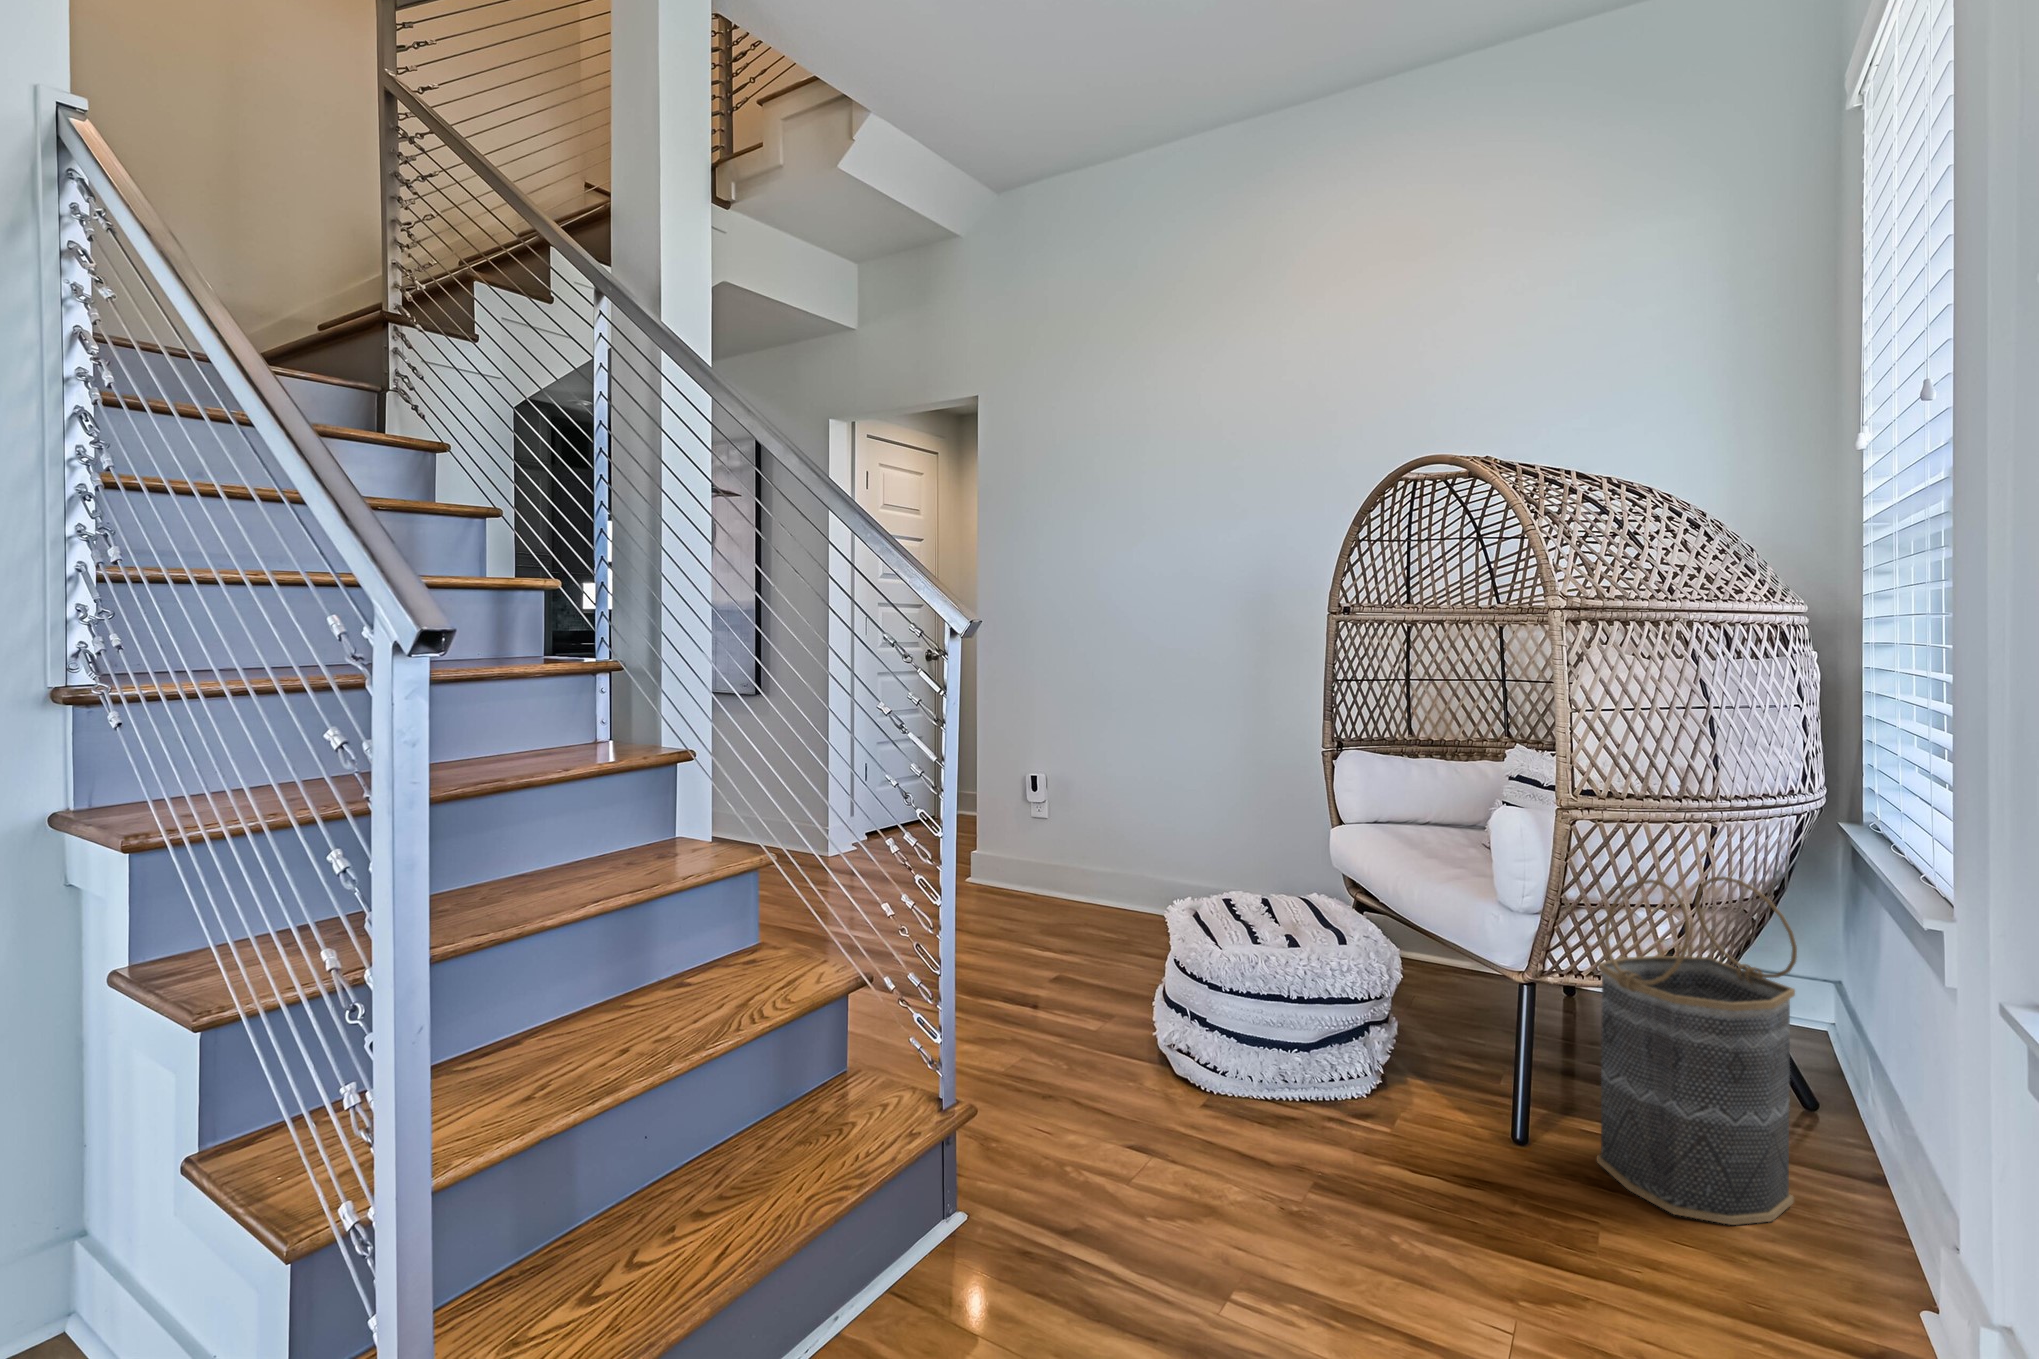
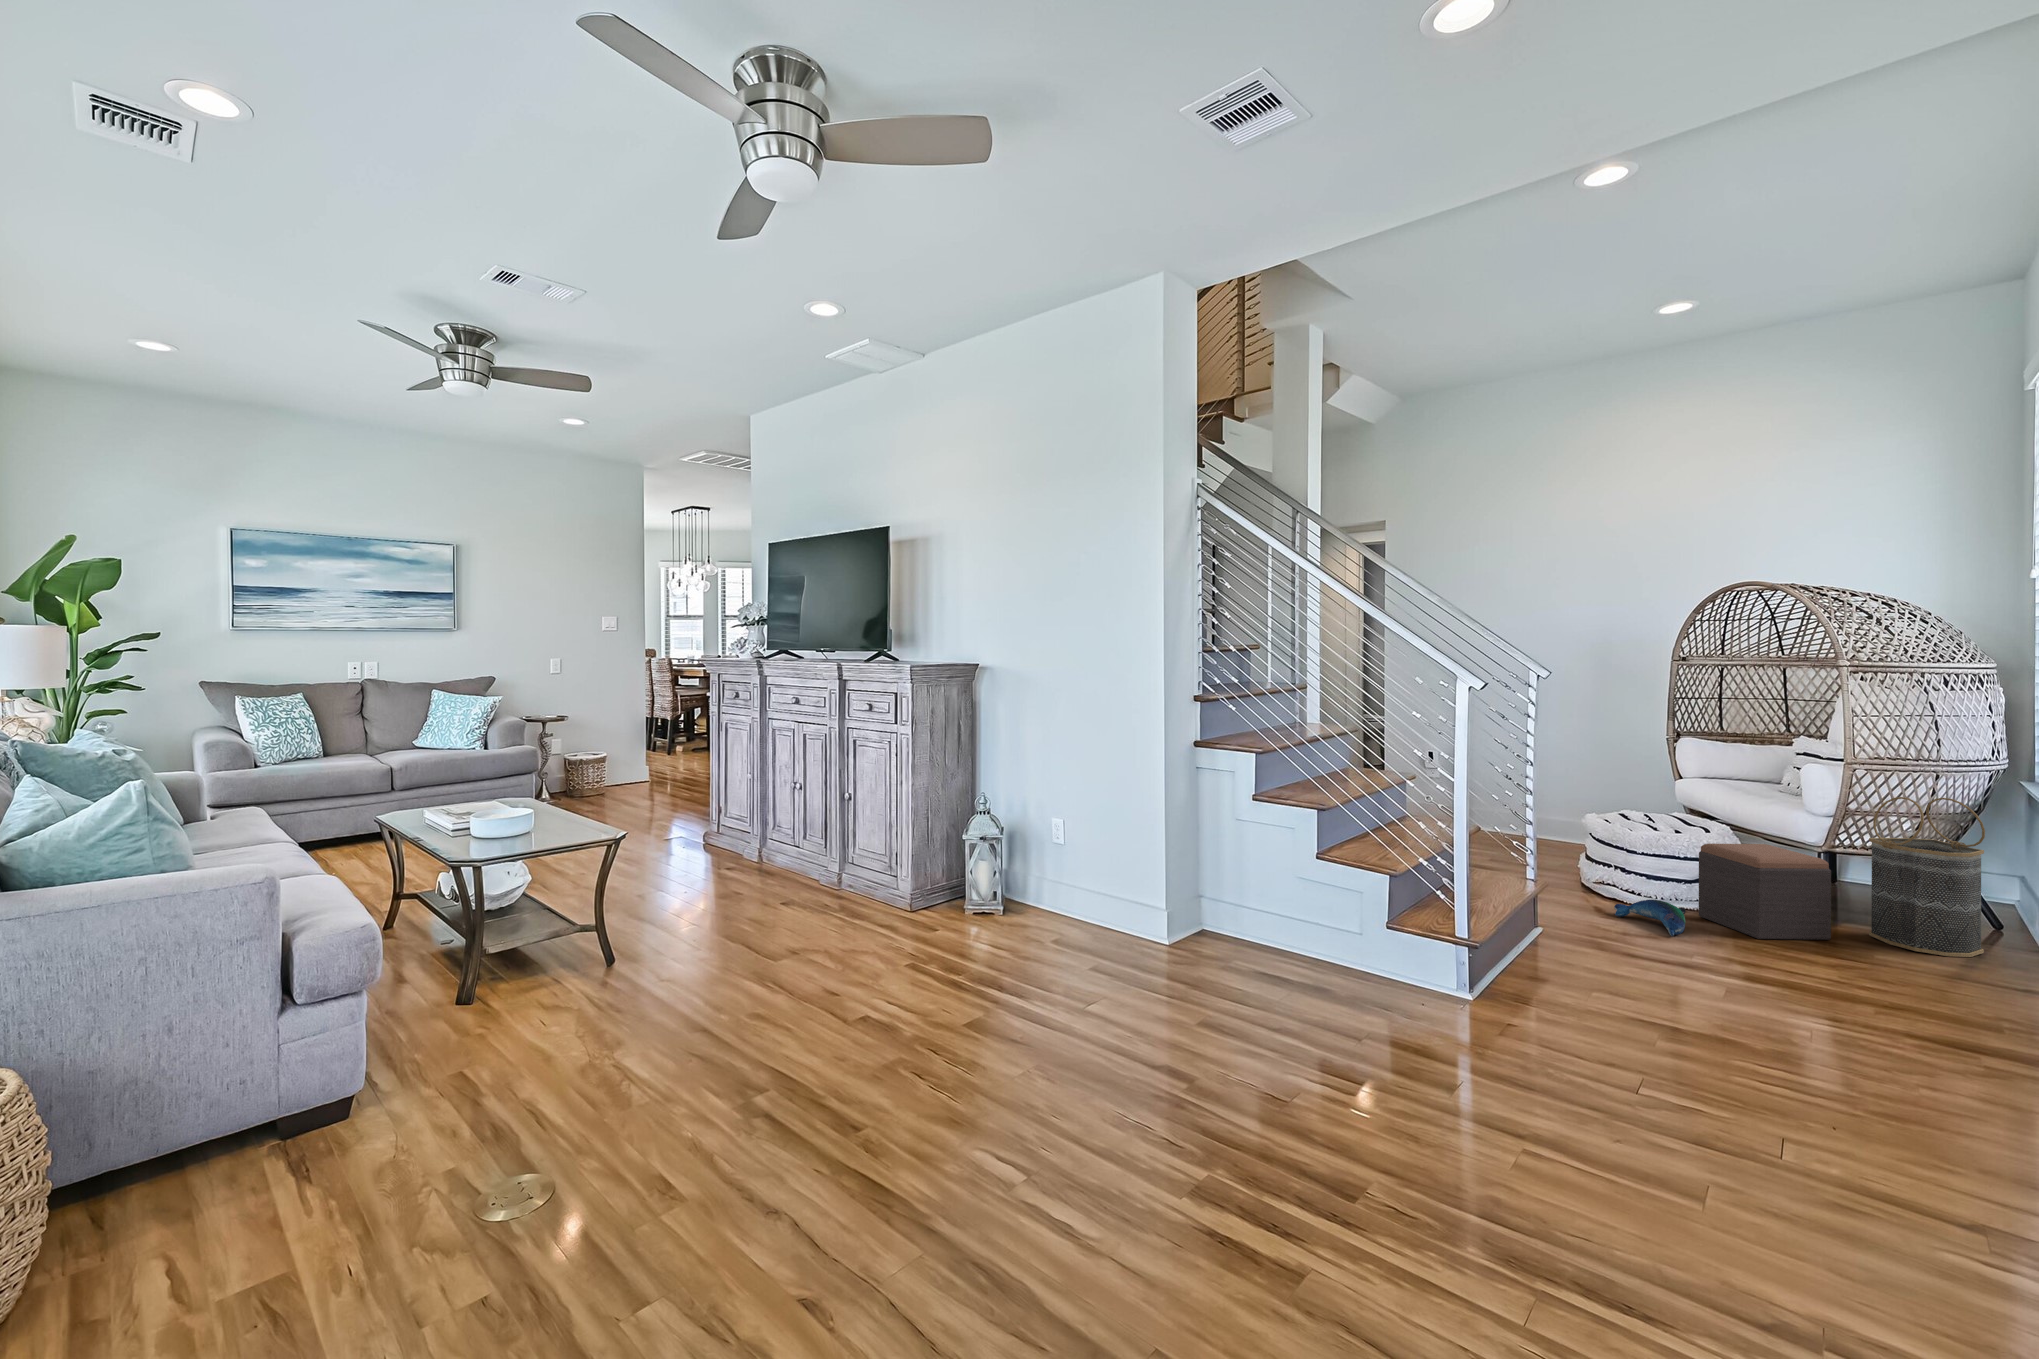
footstool: none [1307,973,1527,1205] -> present [1699,843,1831,940]
plush toy: none [1143,1113,1261,1220] -> present [1614,900,1686,936]

